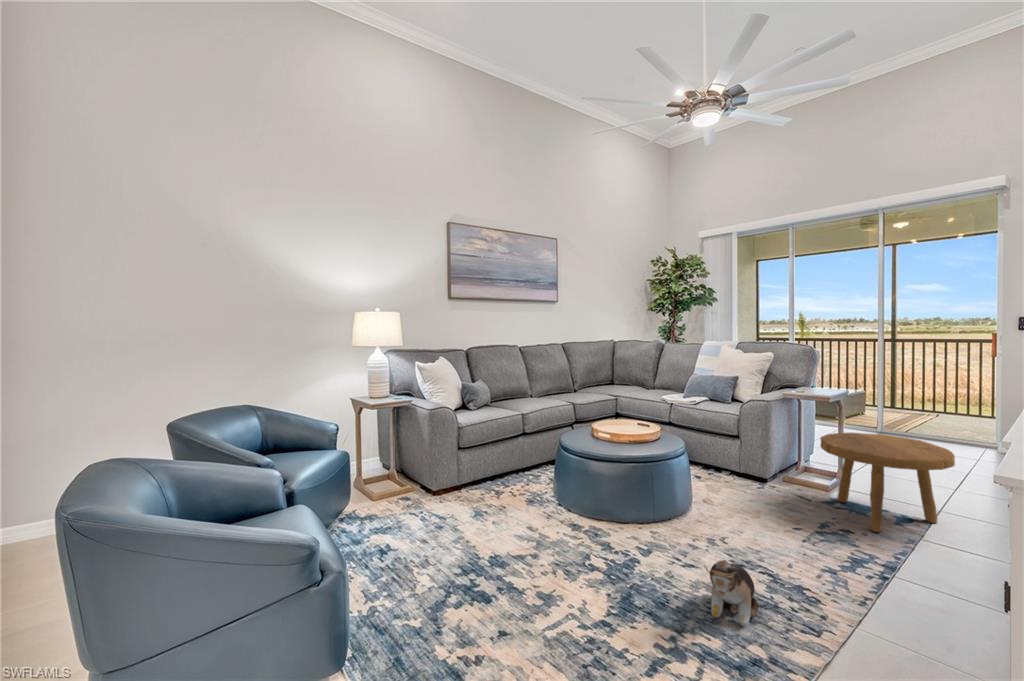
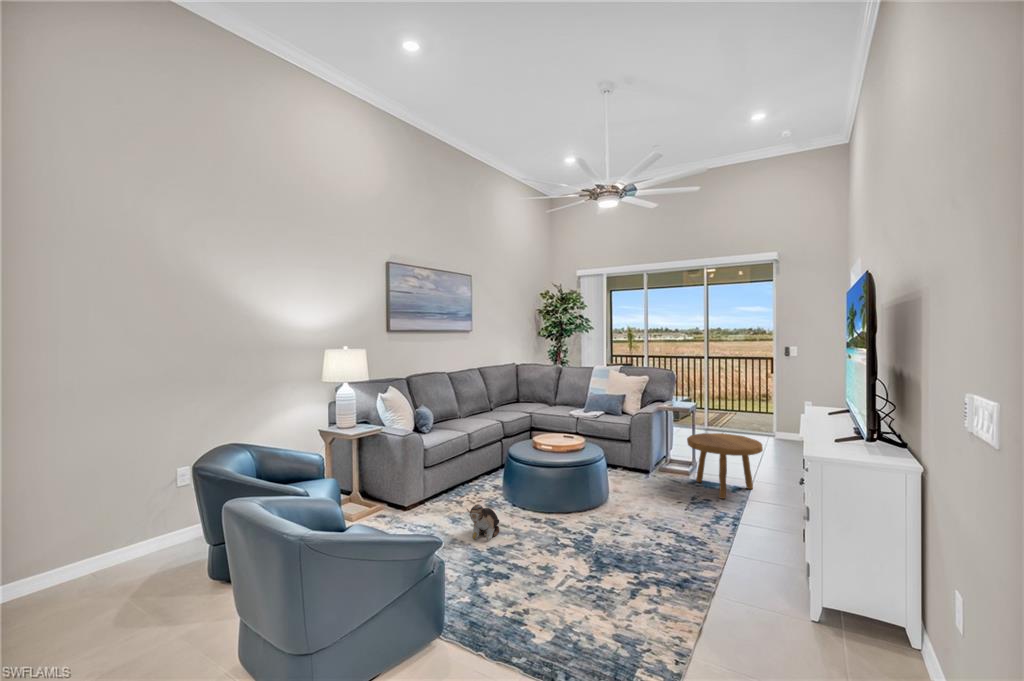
plush toy: present [704,560,759,626] -> present [467,504,499,540]

